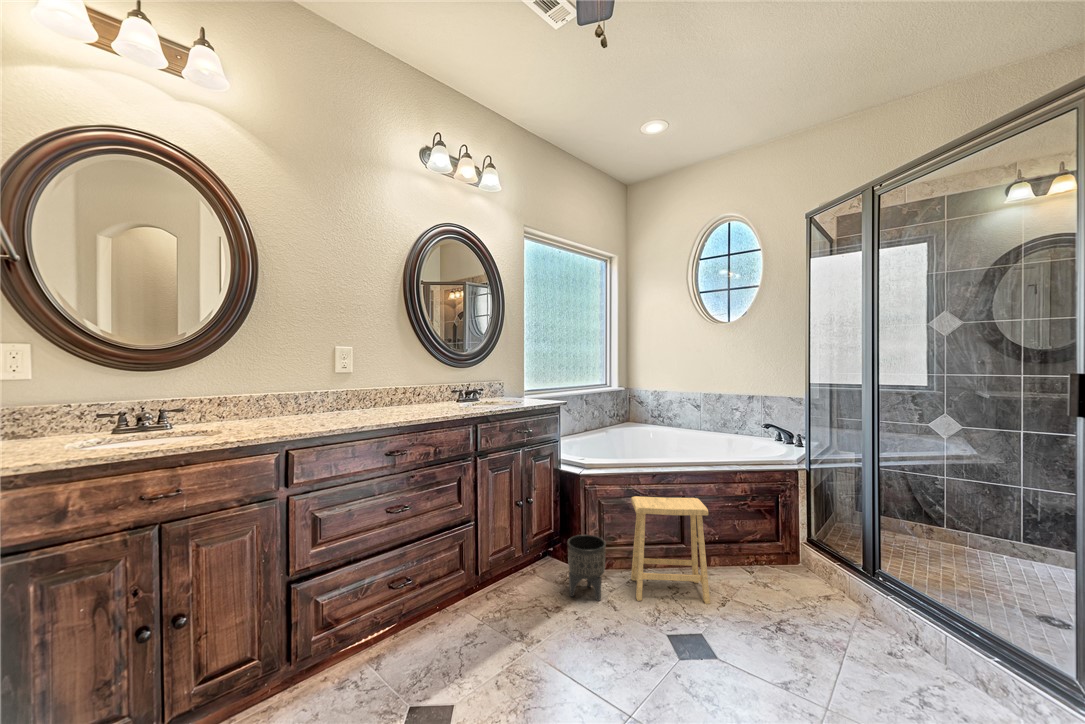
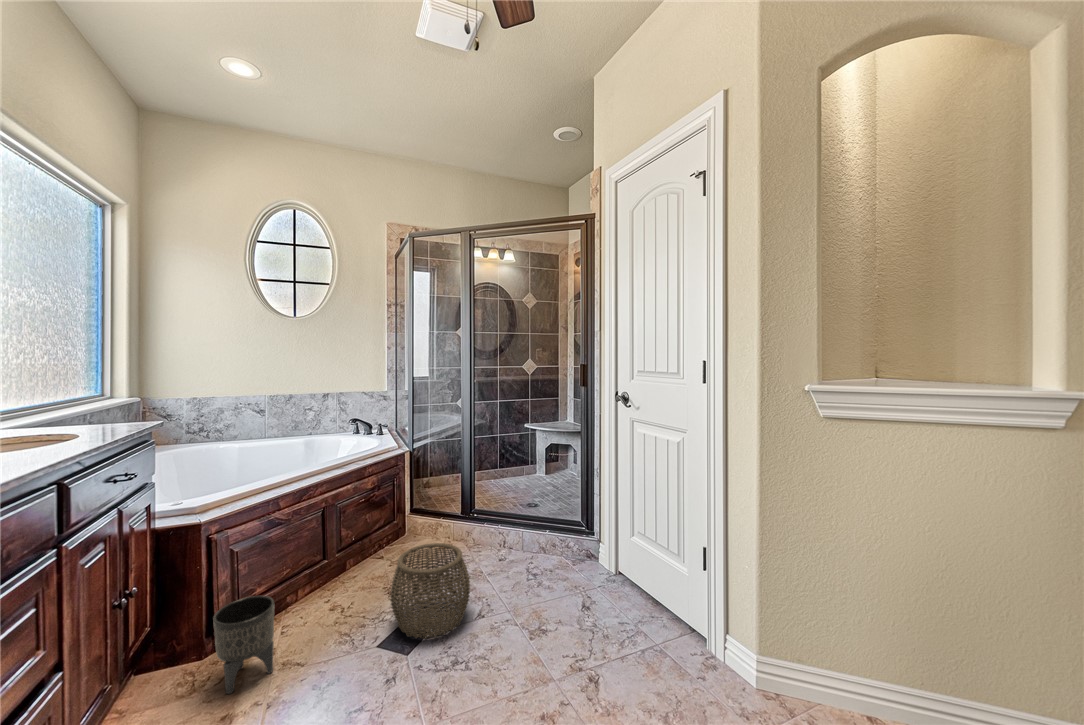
footstool: present [631,496,710,604] -> none [279,505,377,642]
woven basket: none [687,562,781,675] -> present [390,543,470,639]

